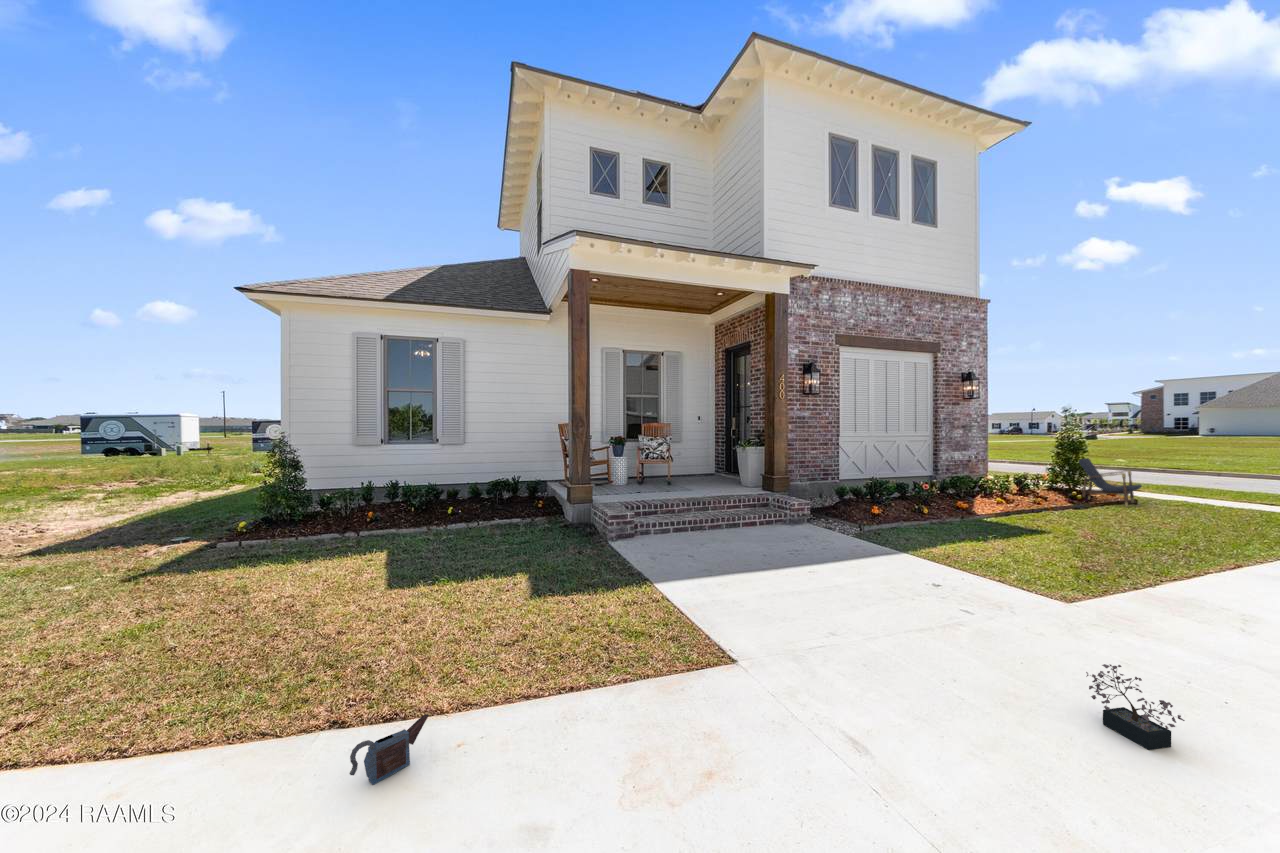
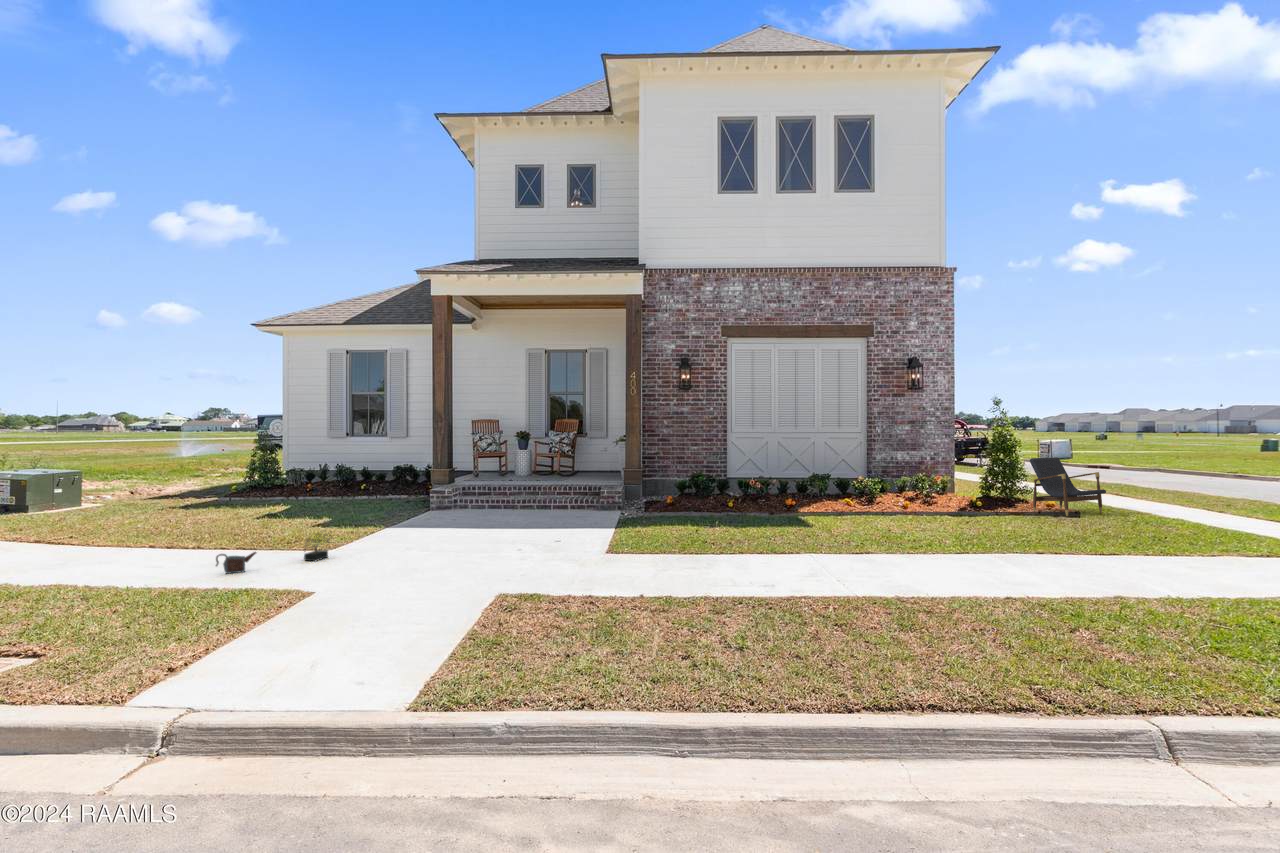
decorative plant: present [1086,664,1185,750] -> present [304,534,329,561]
watering can: present [349,714,429,785] -> present [216,552,256,574]

